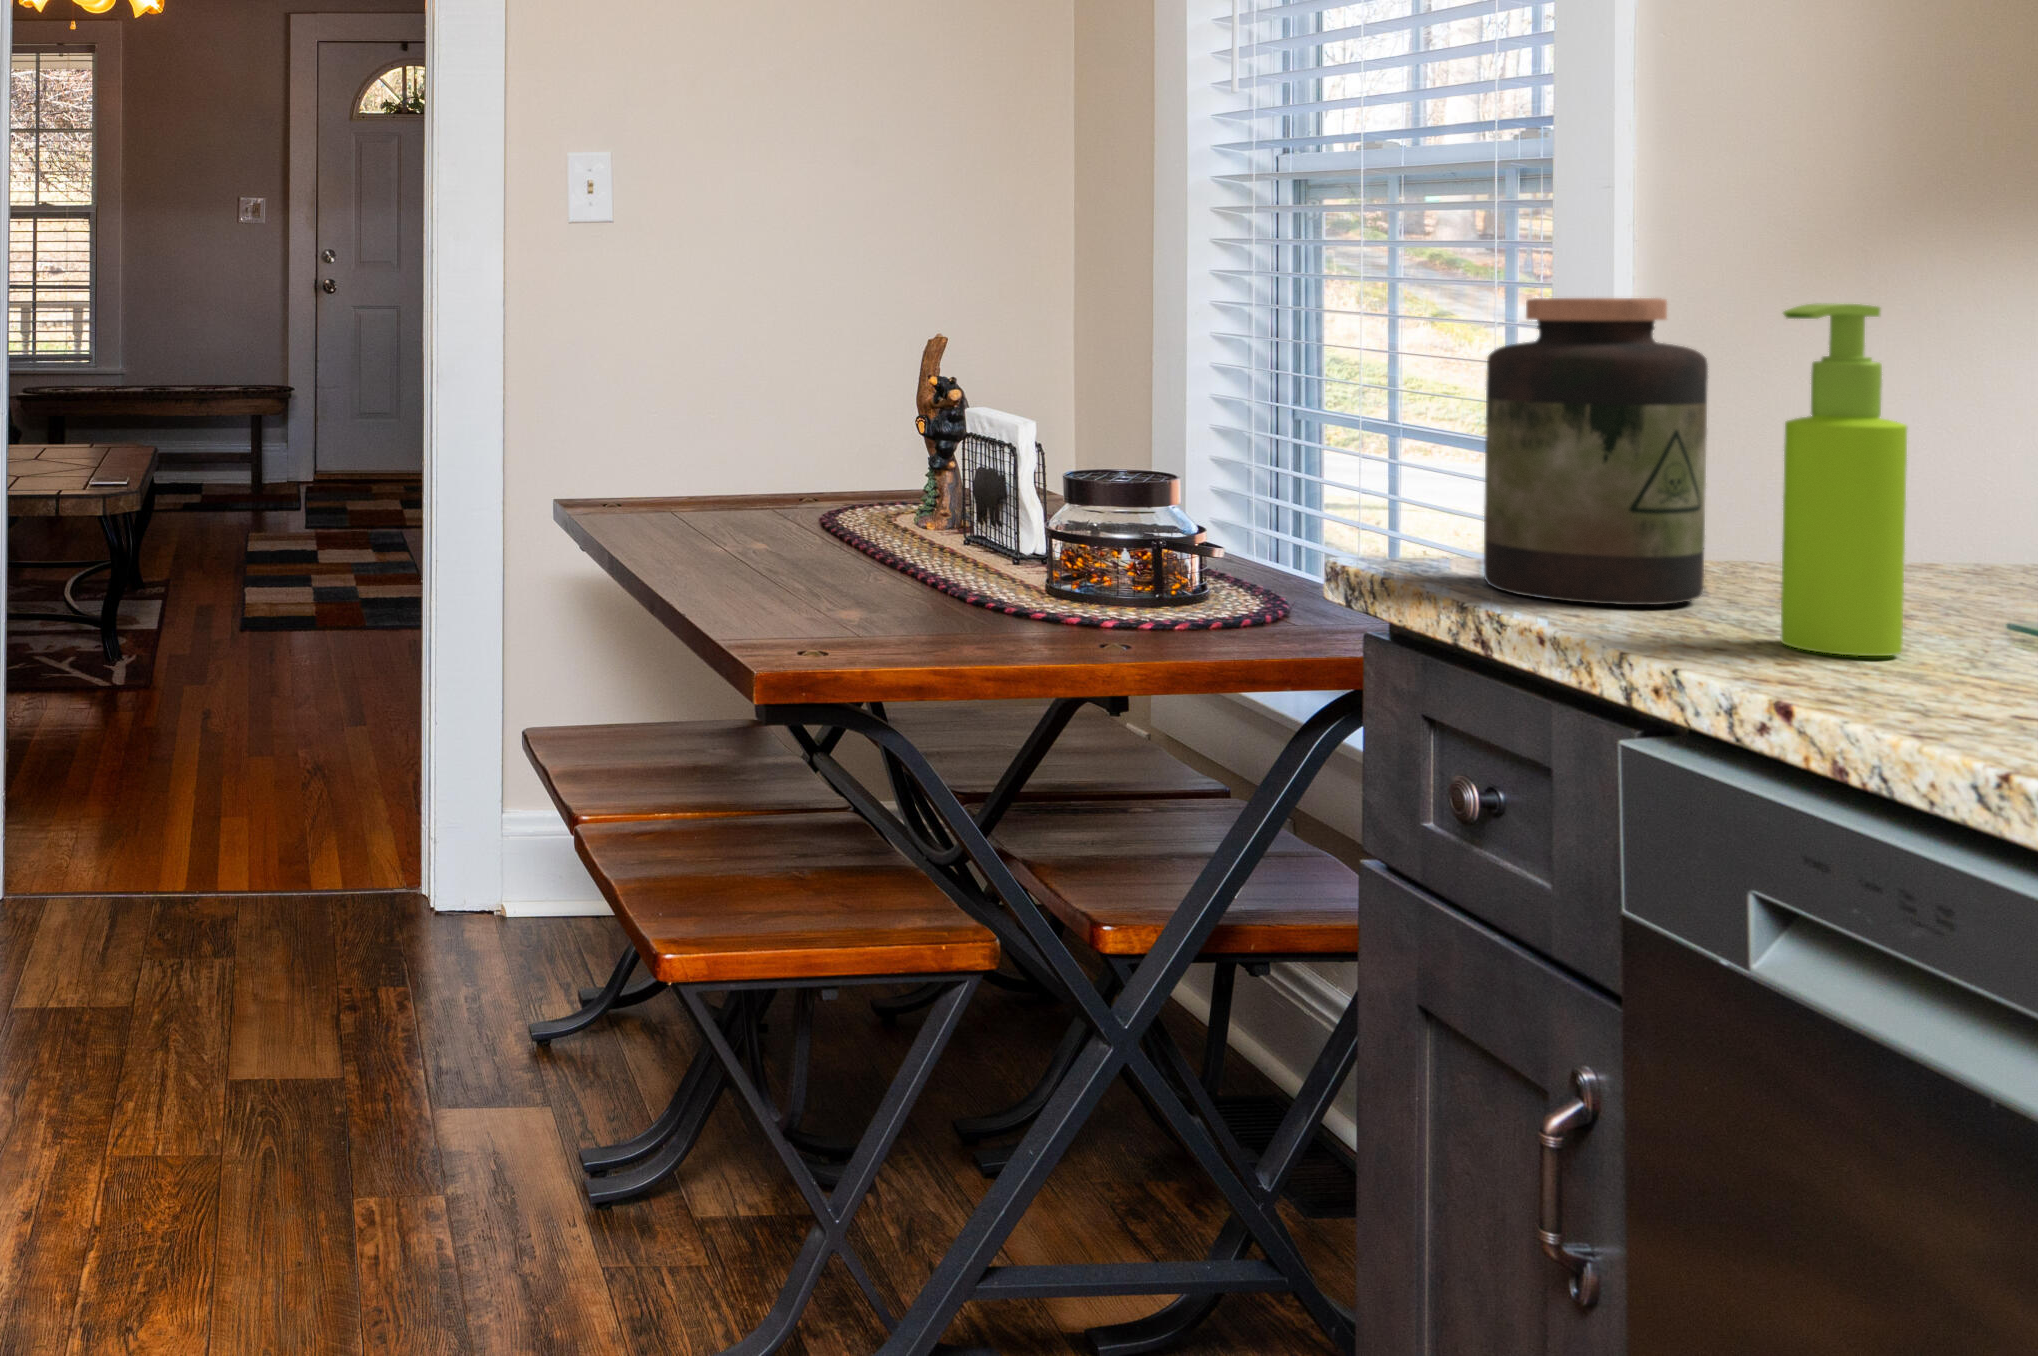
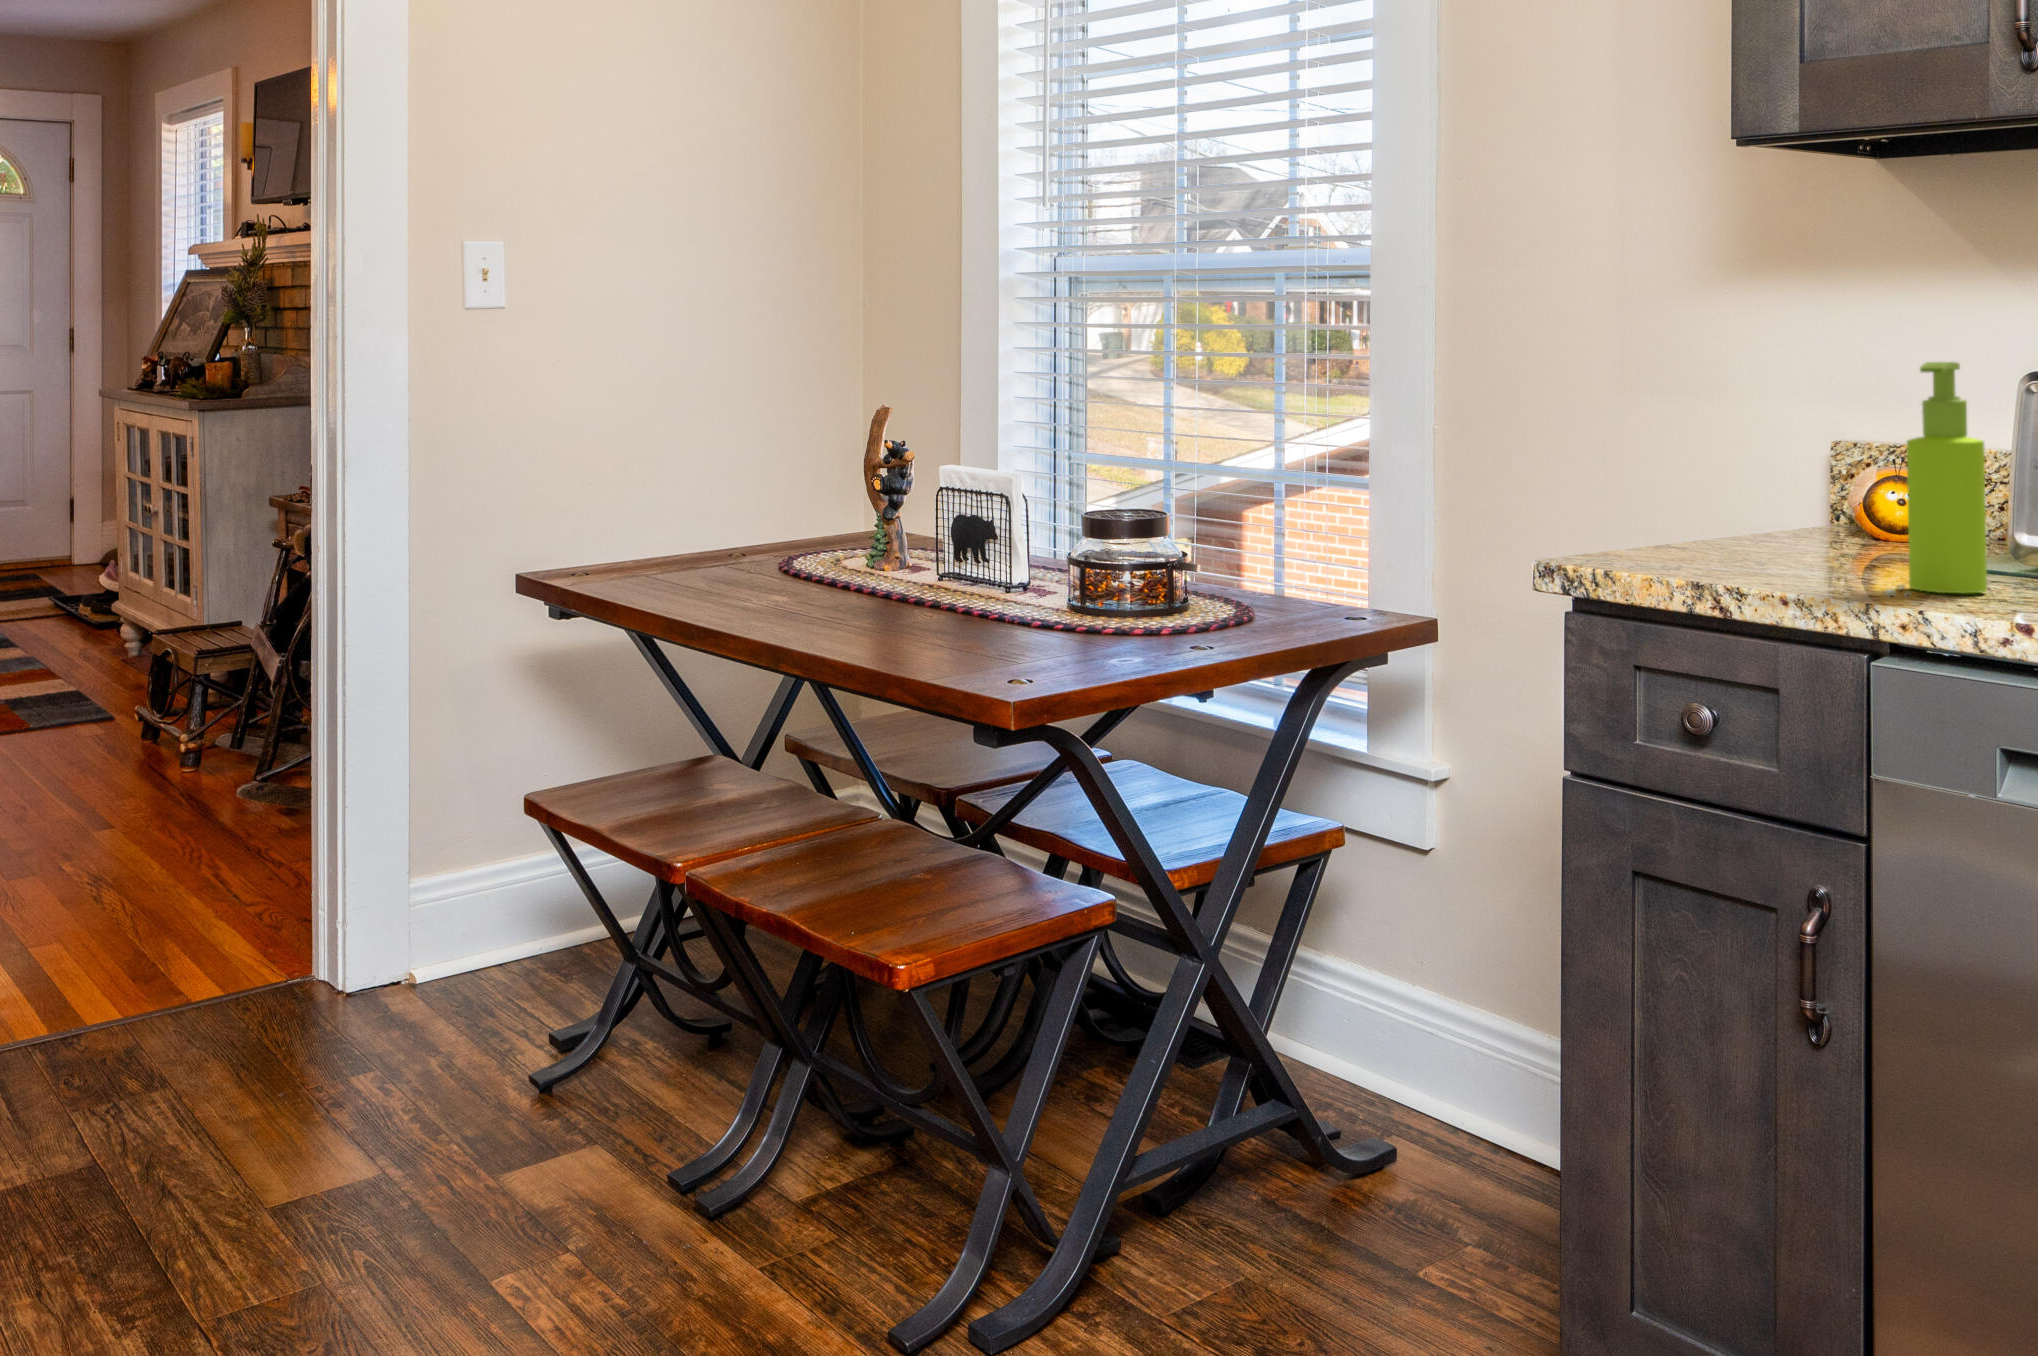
jar: present [1484,298,1708,605] -> none [1648,360,1802,576]

